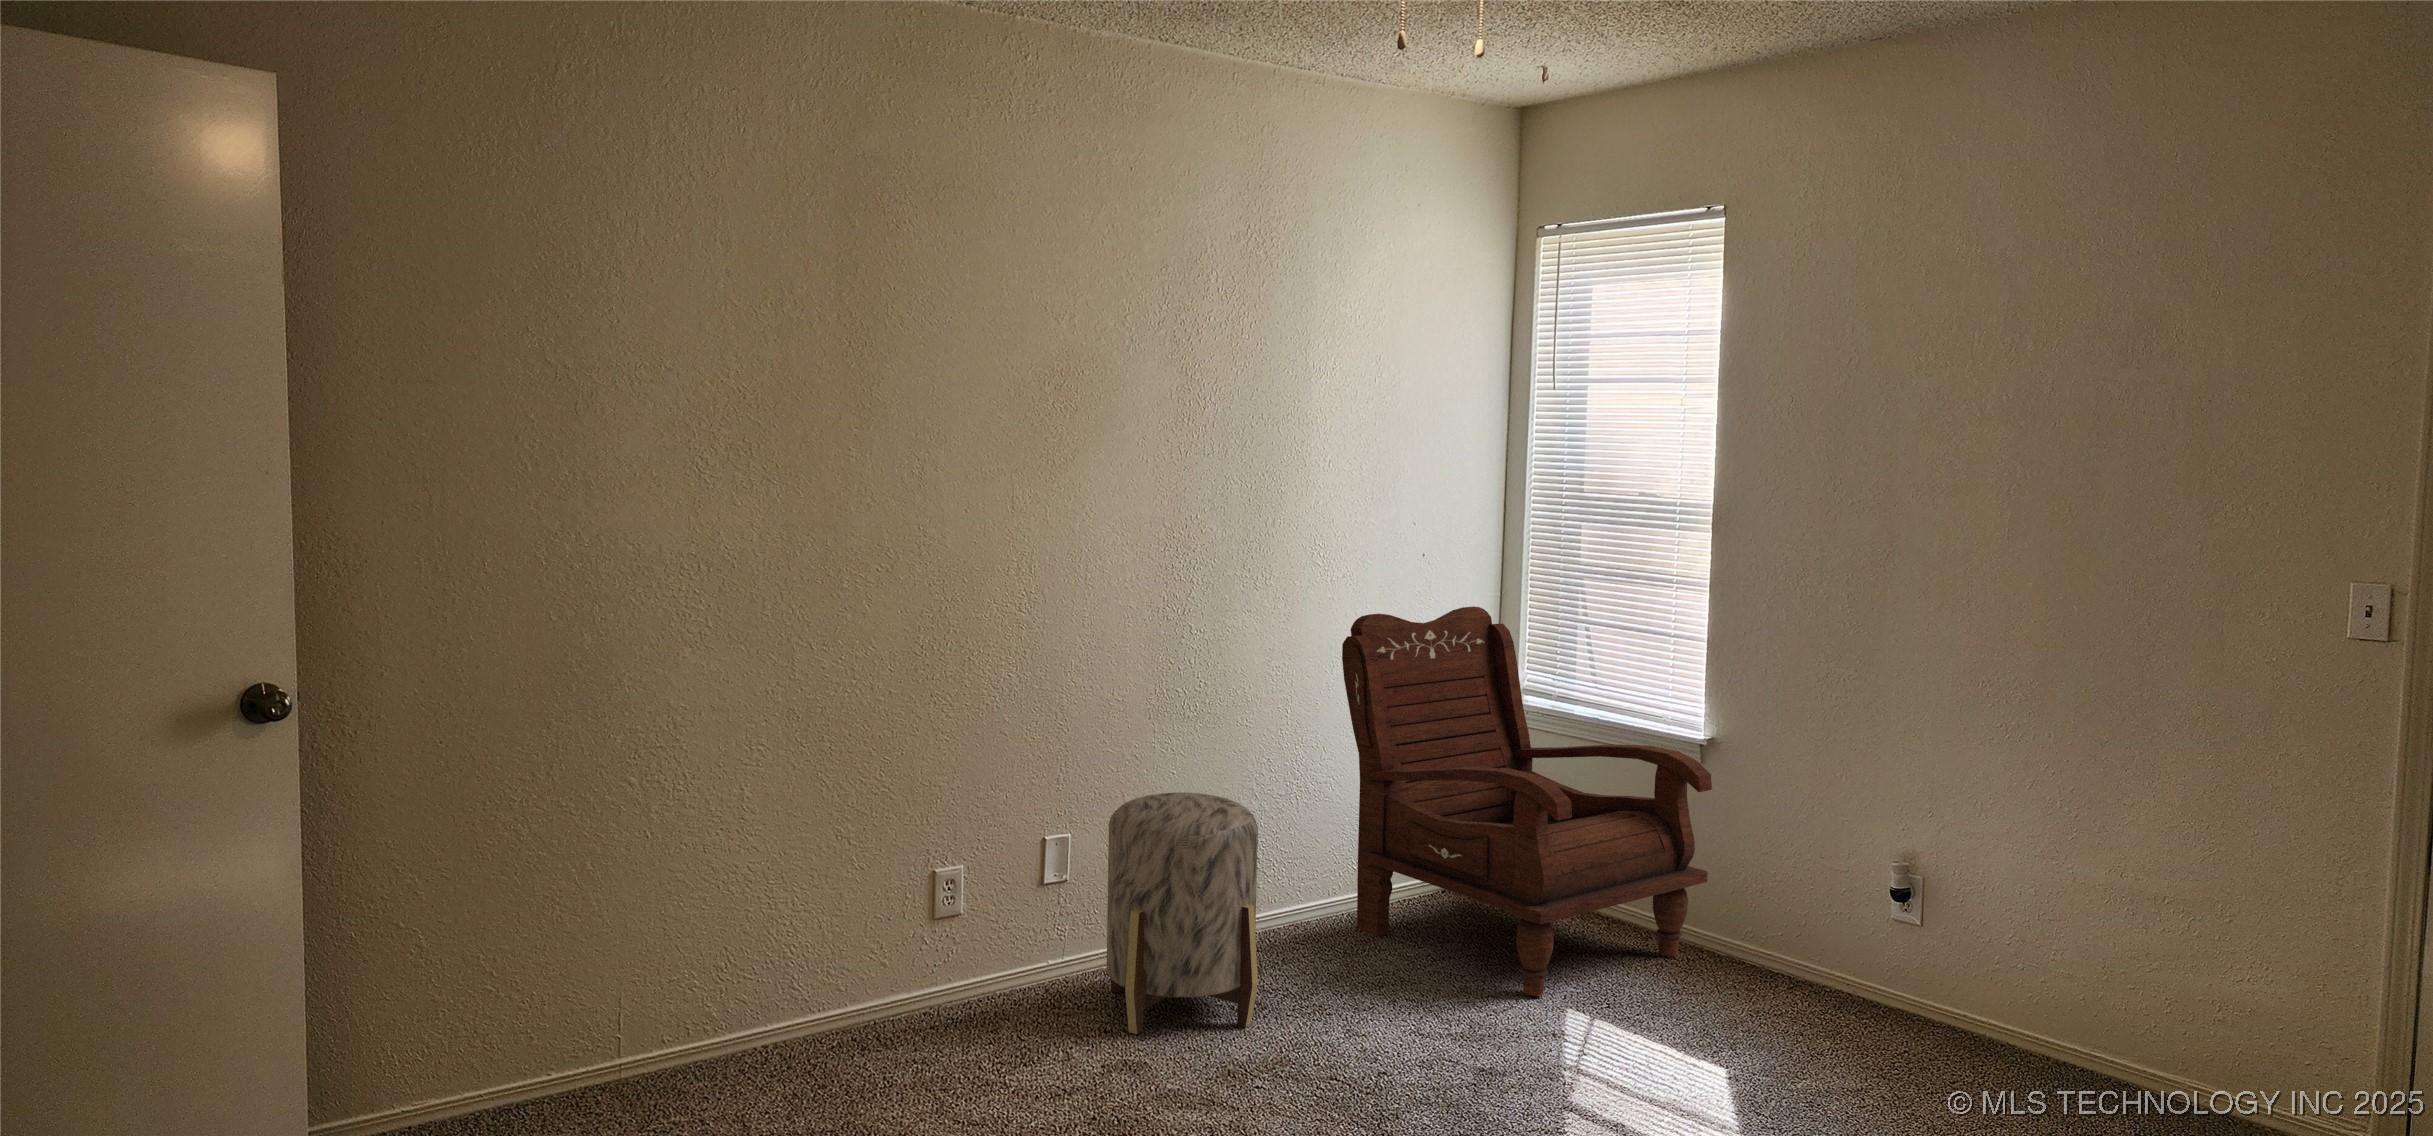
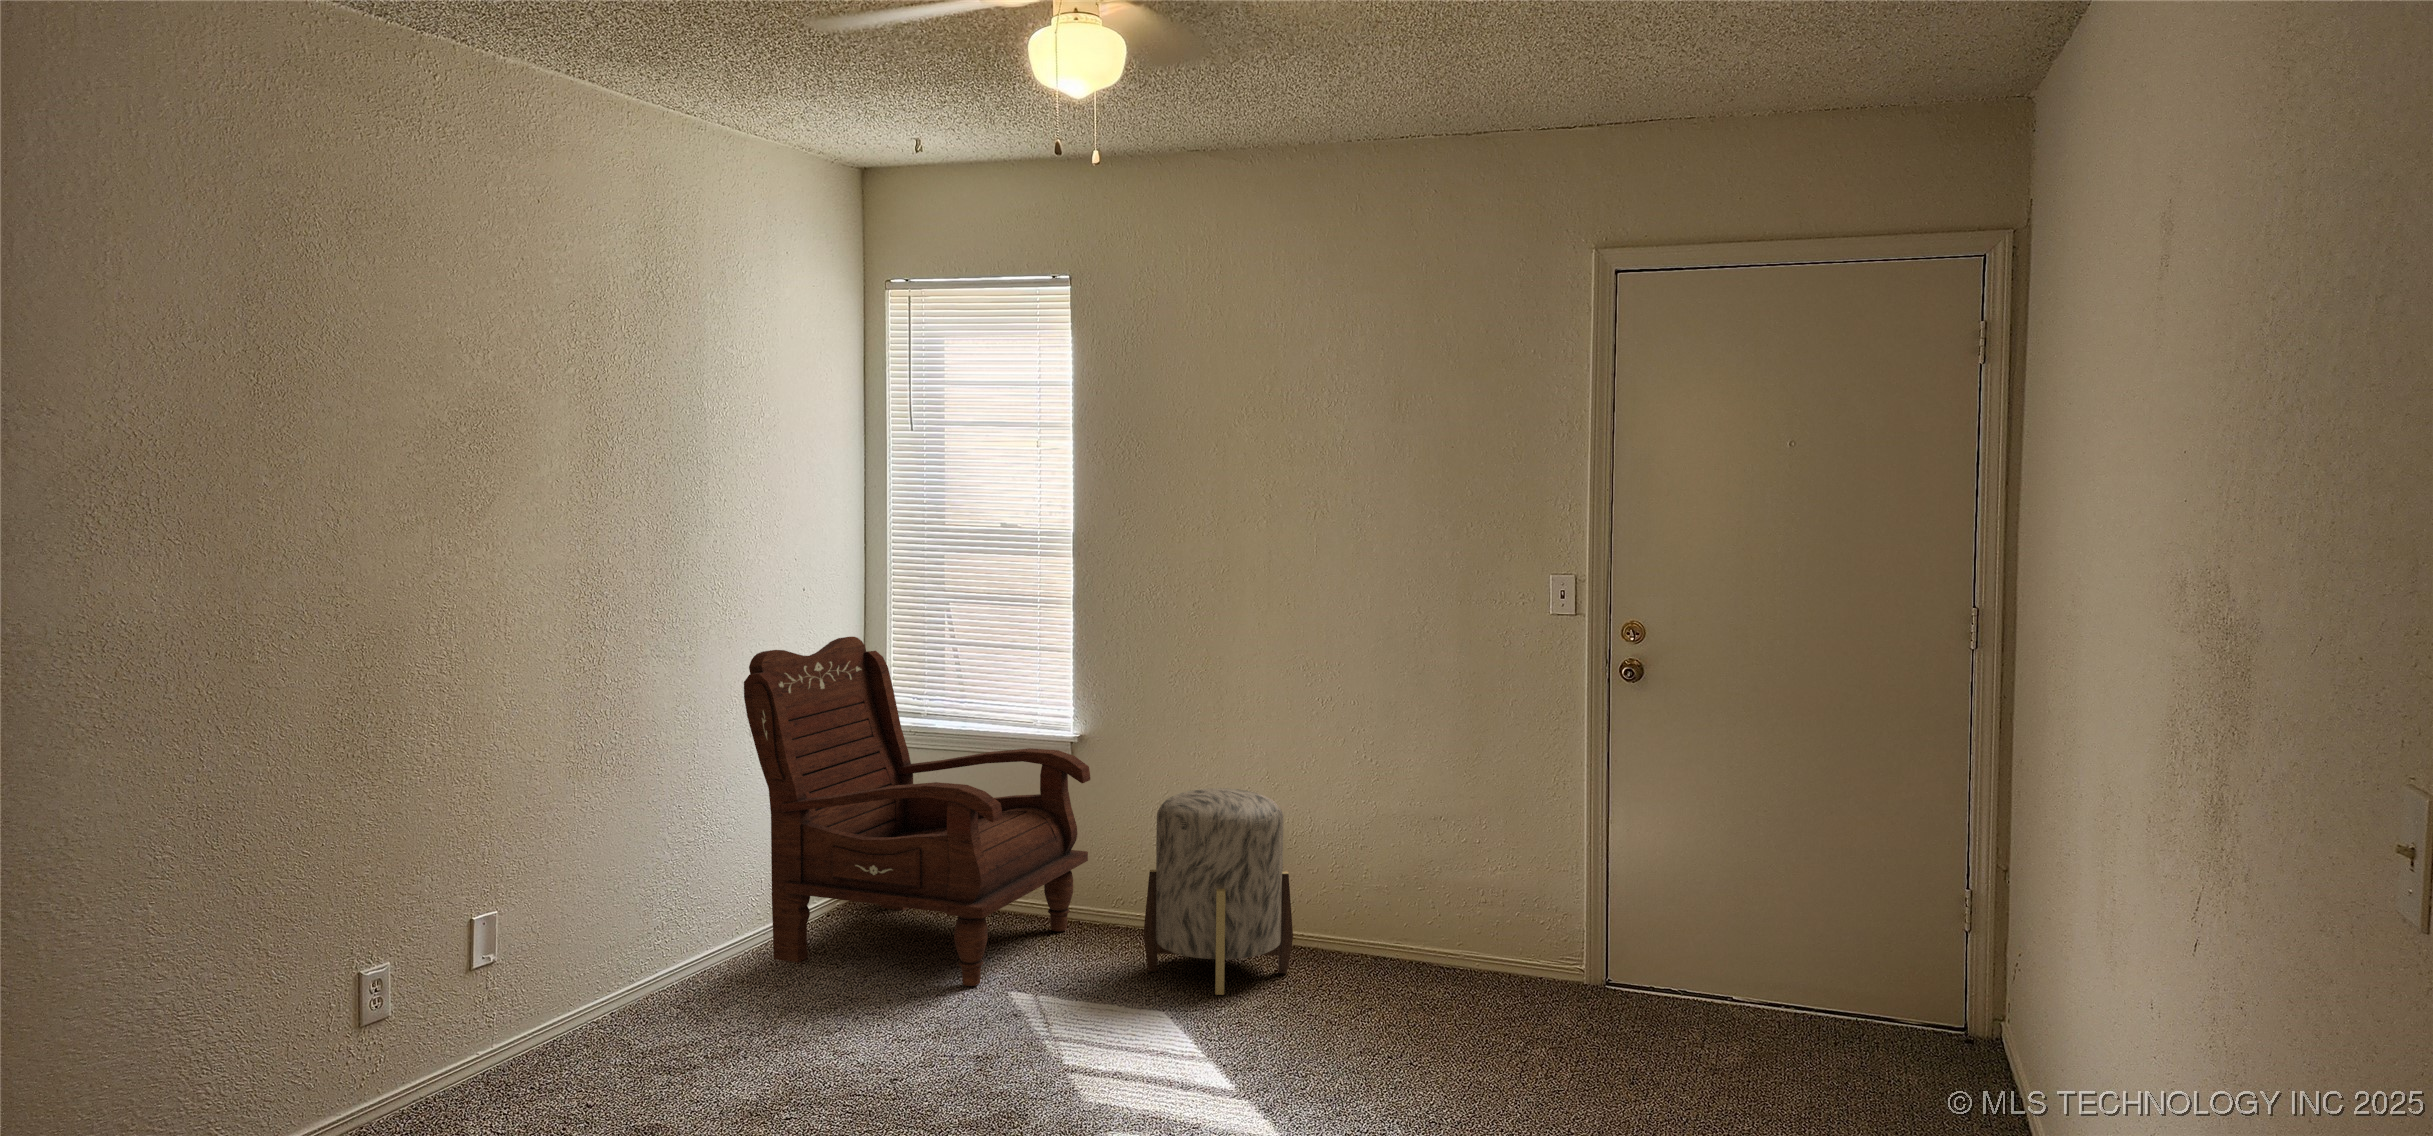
ottoman: present [1107,792,1258,1034] -> present [1143,788,1293,995]

